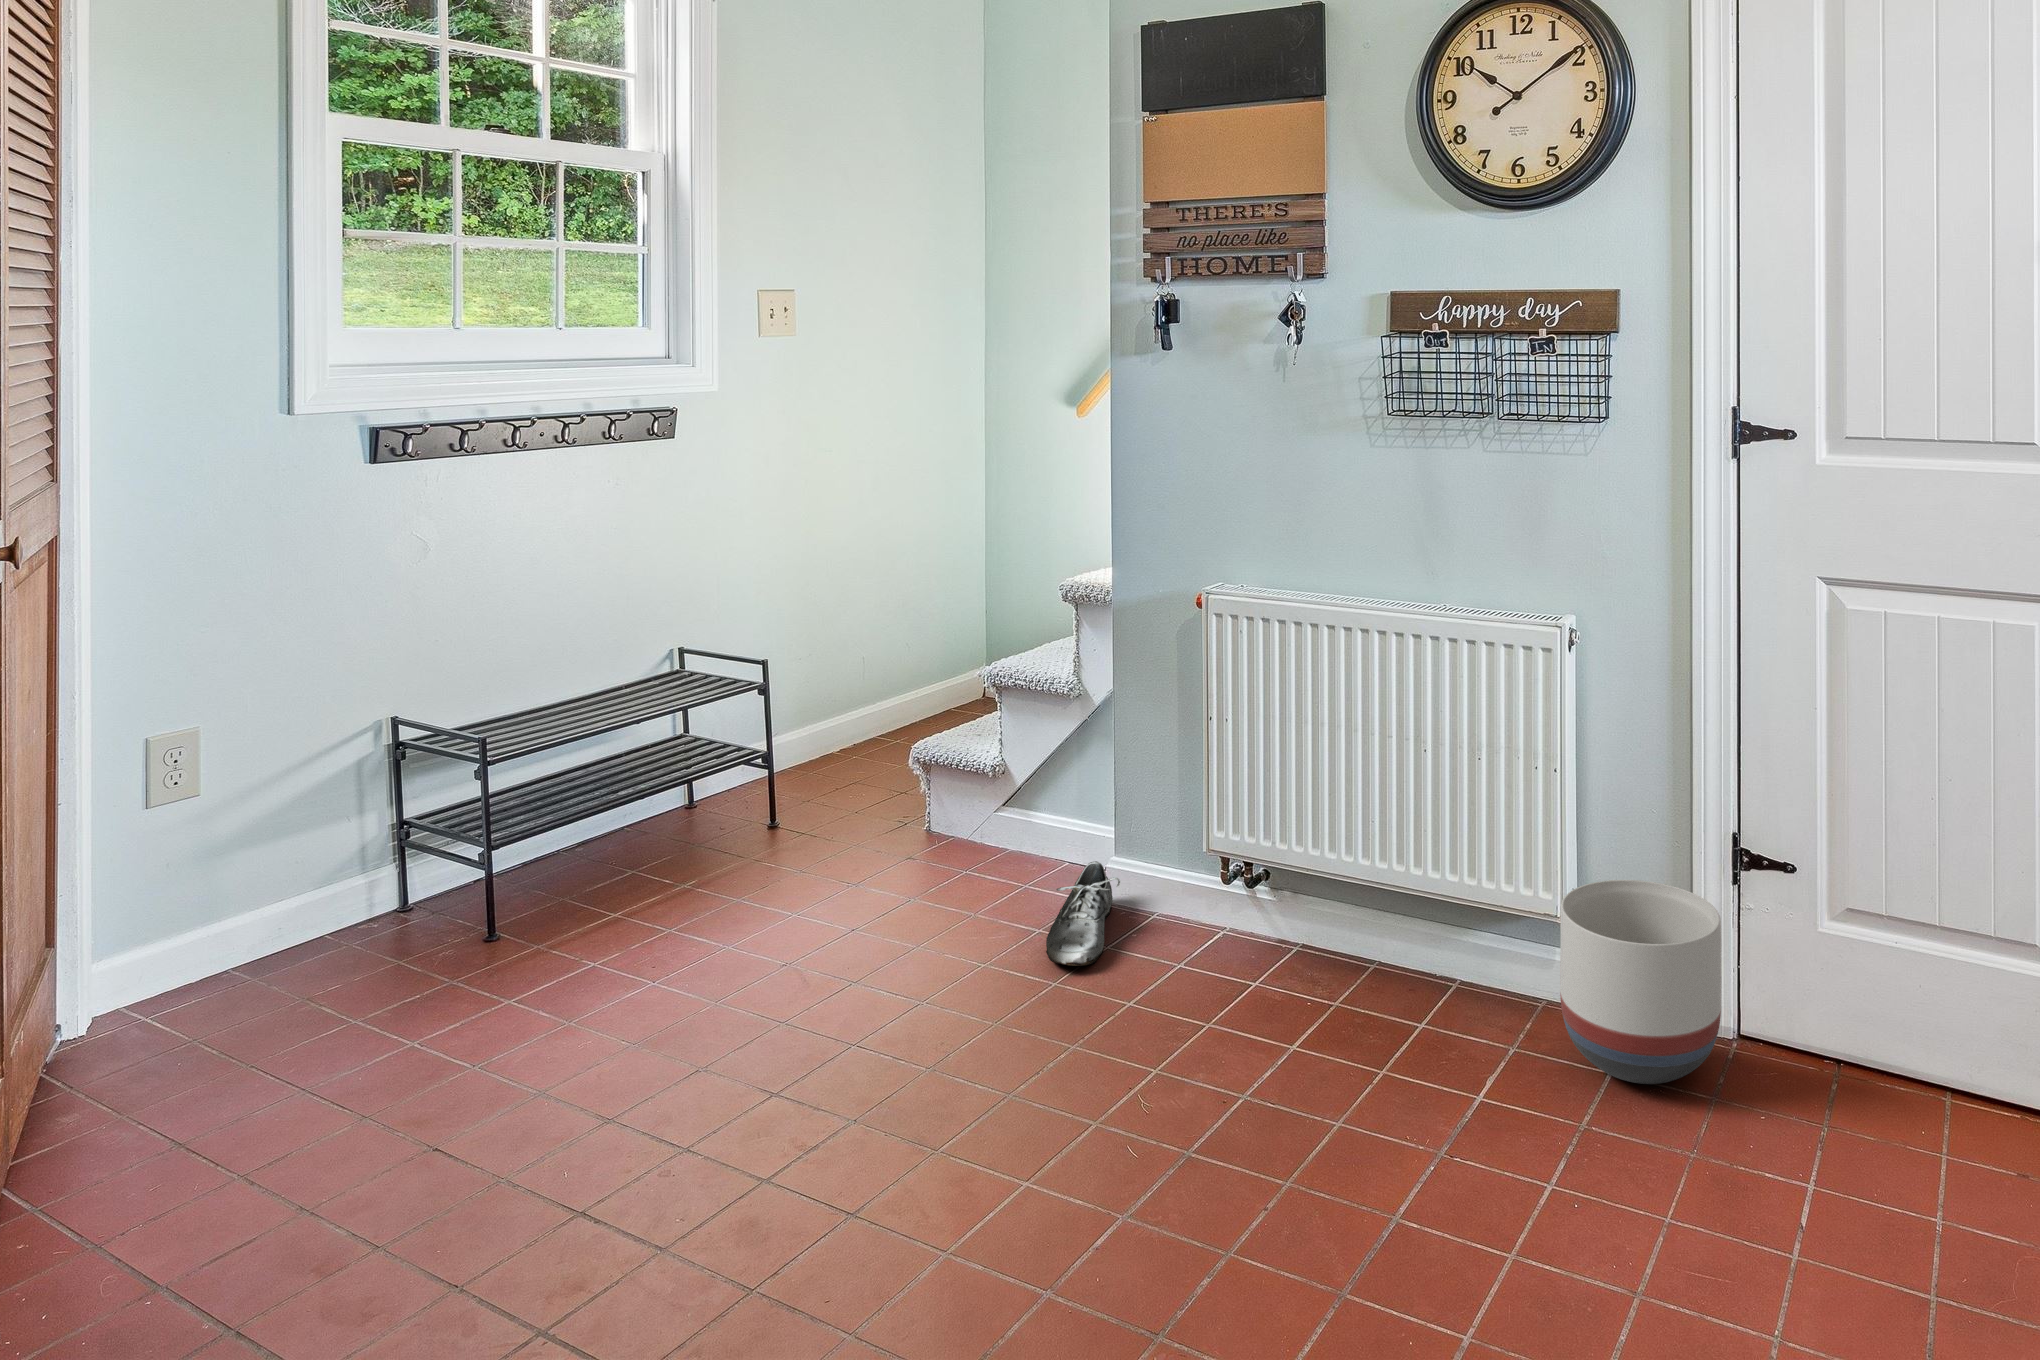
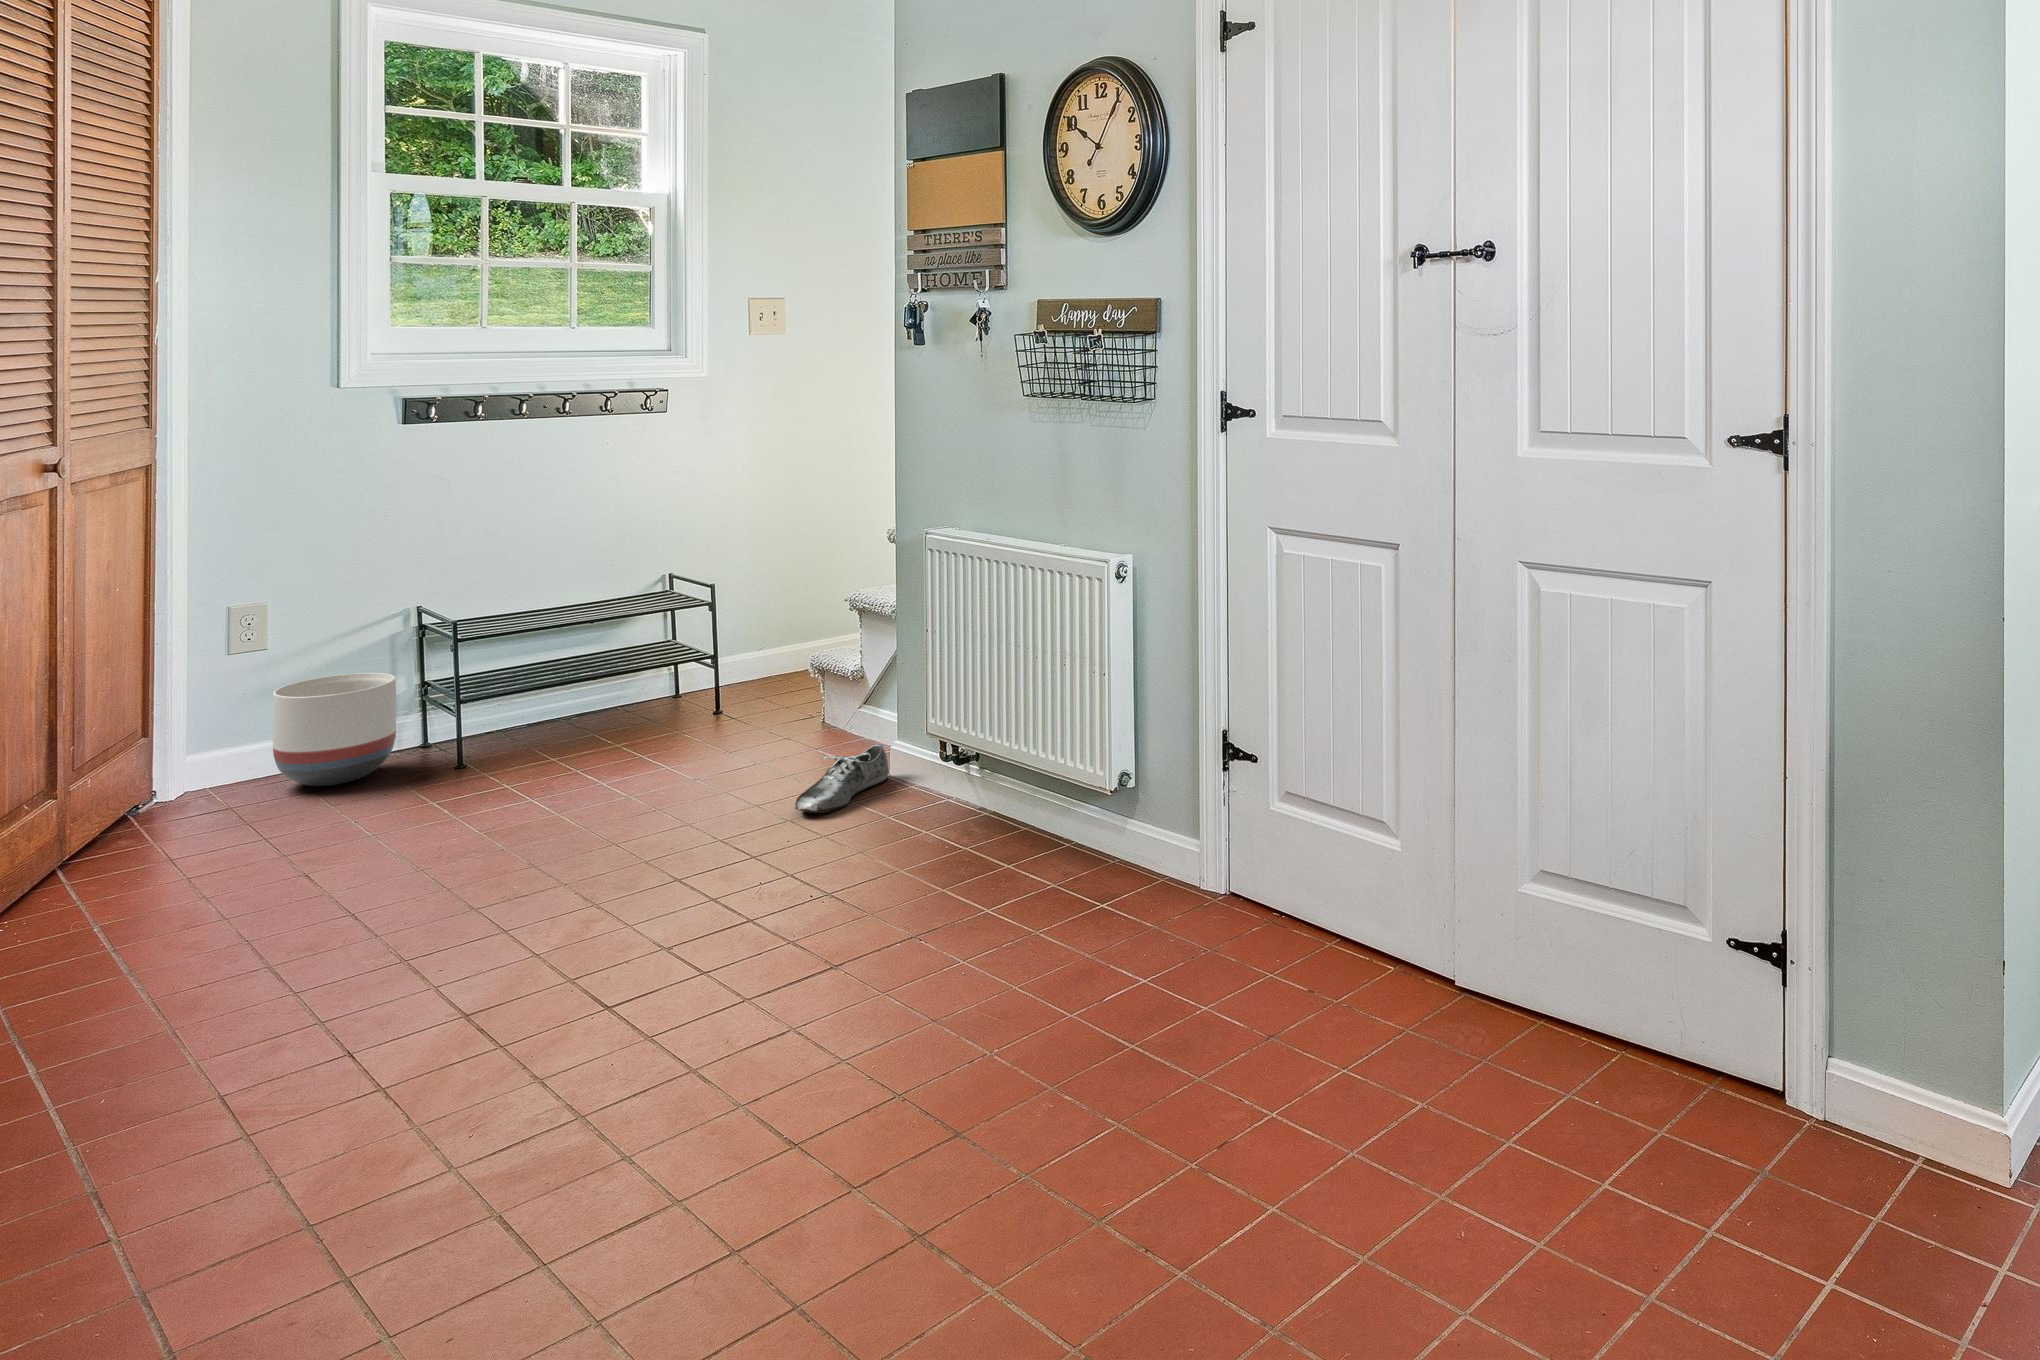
planter: present [1560,880,1721,1084] -> present [273,673,396,786]

